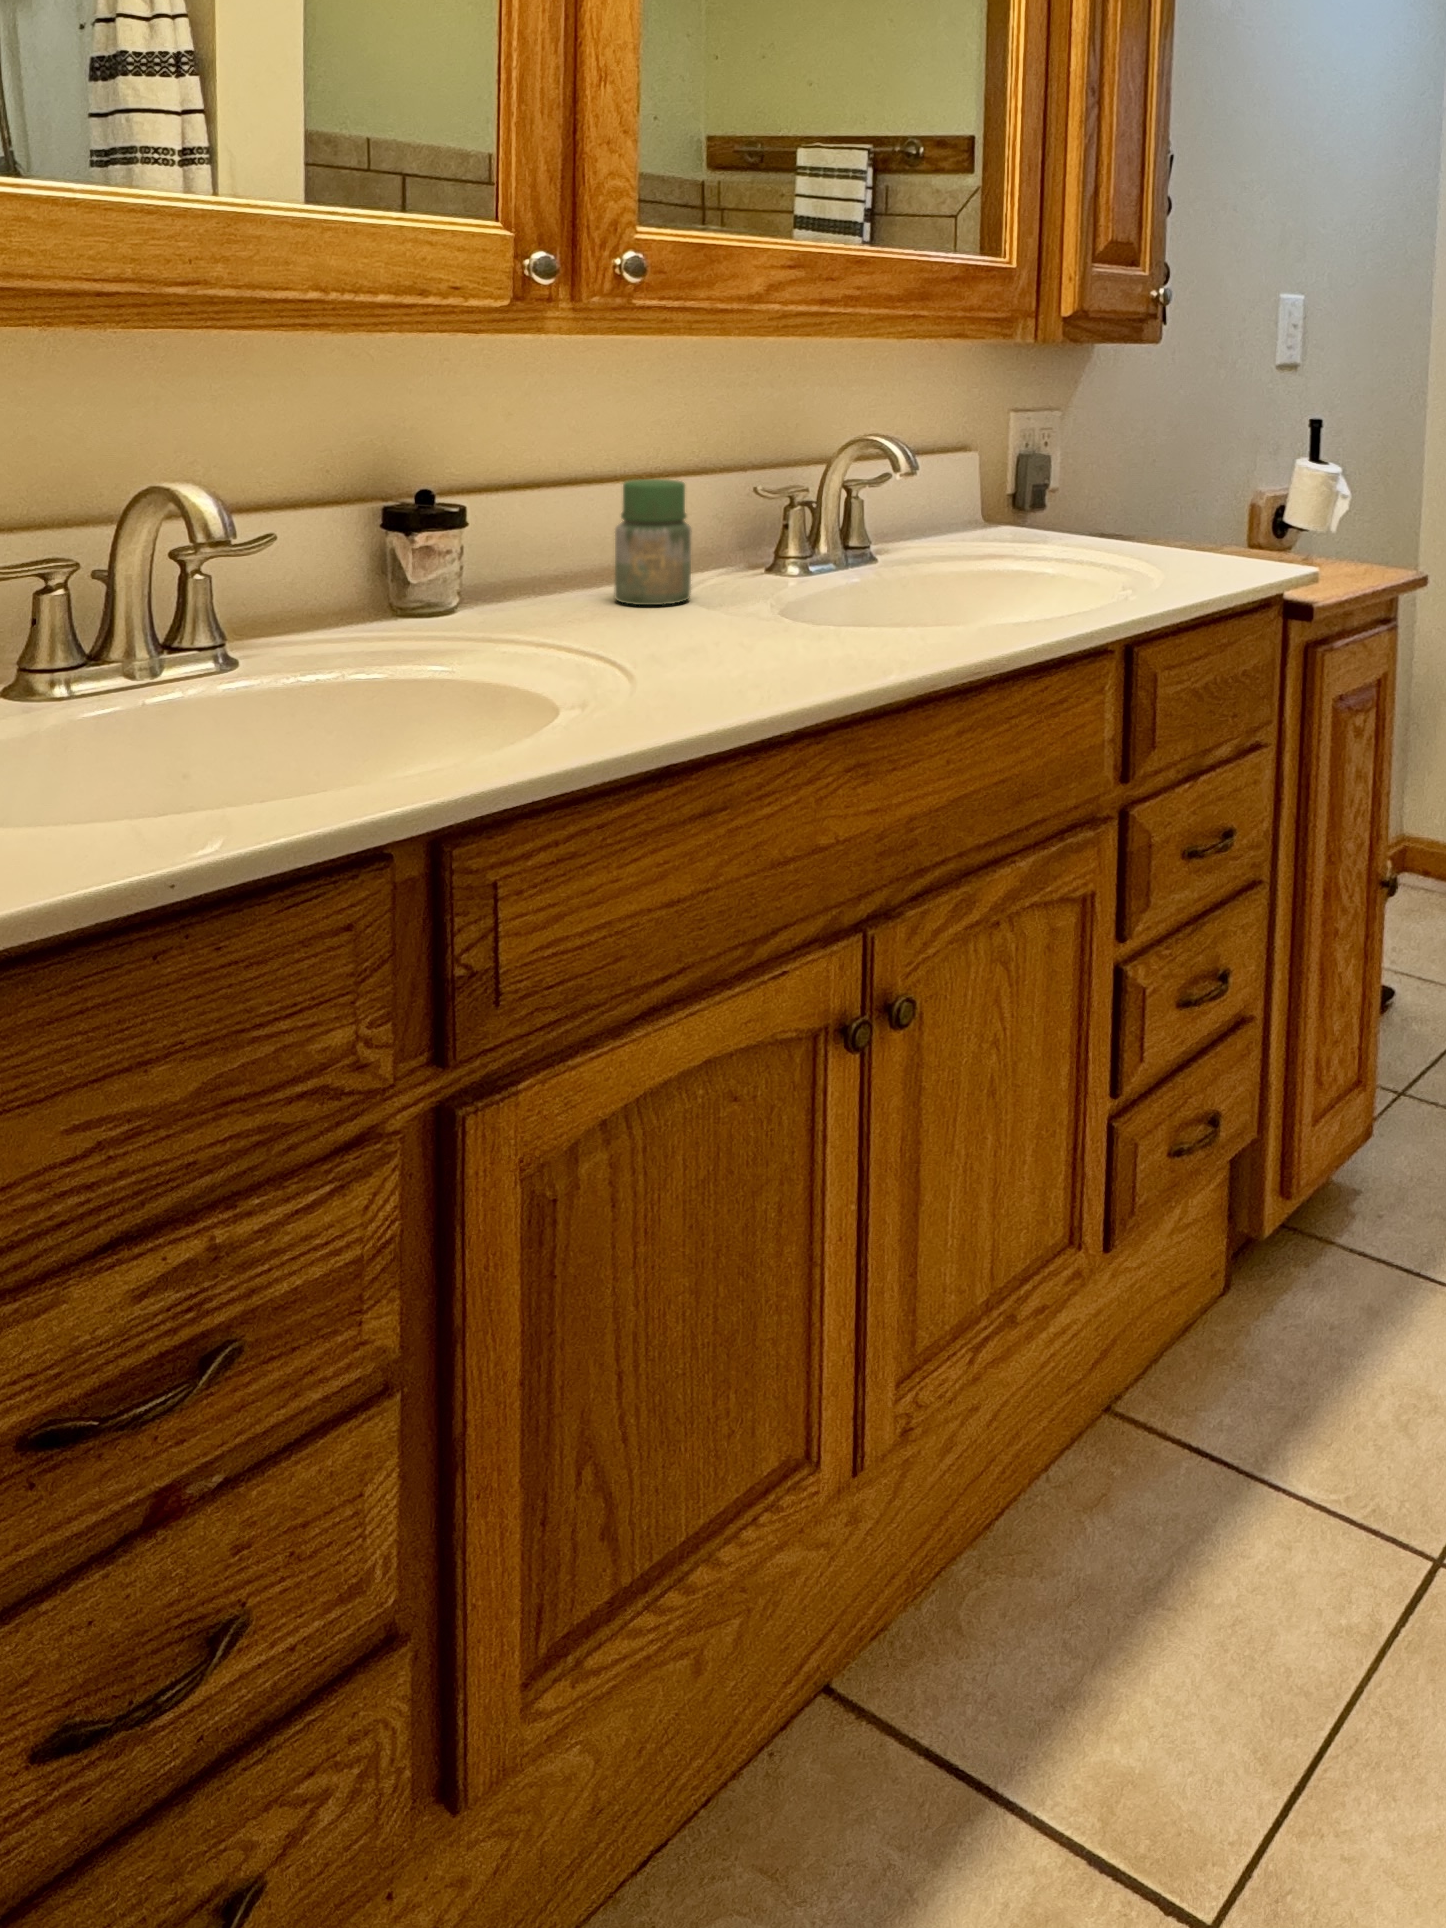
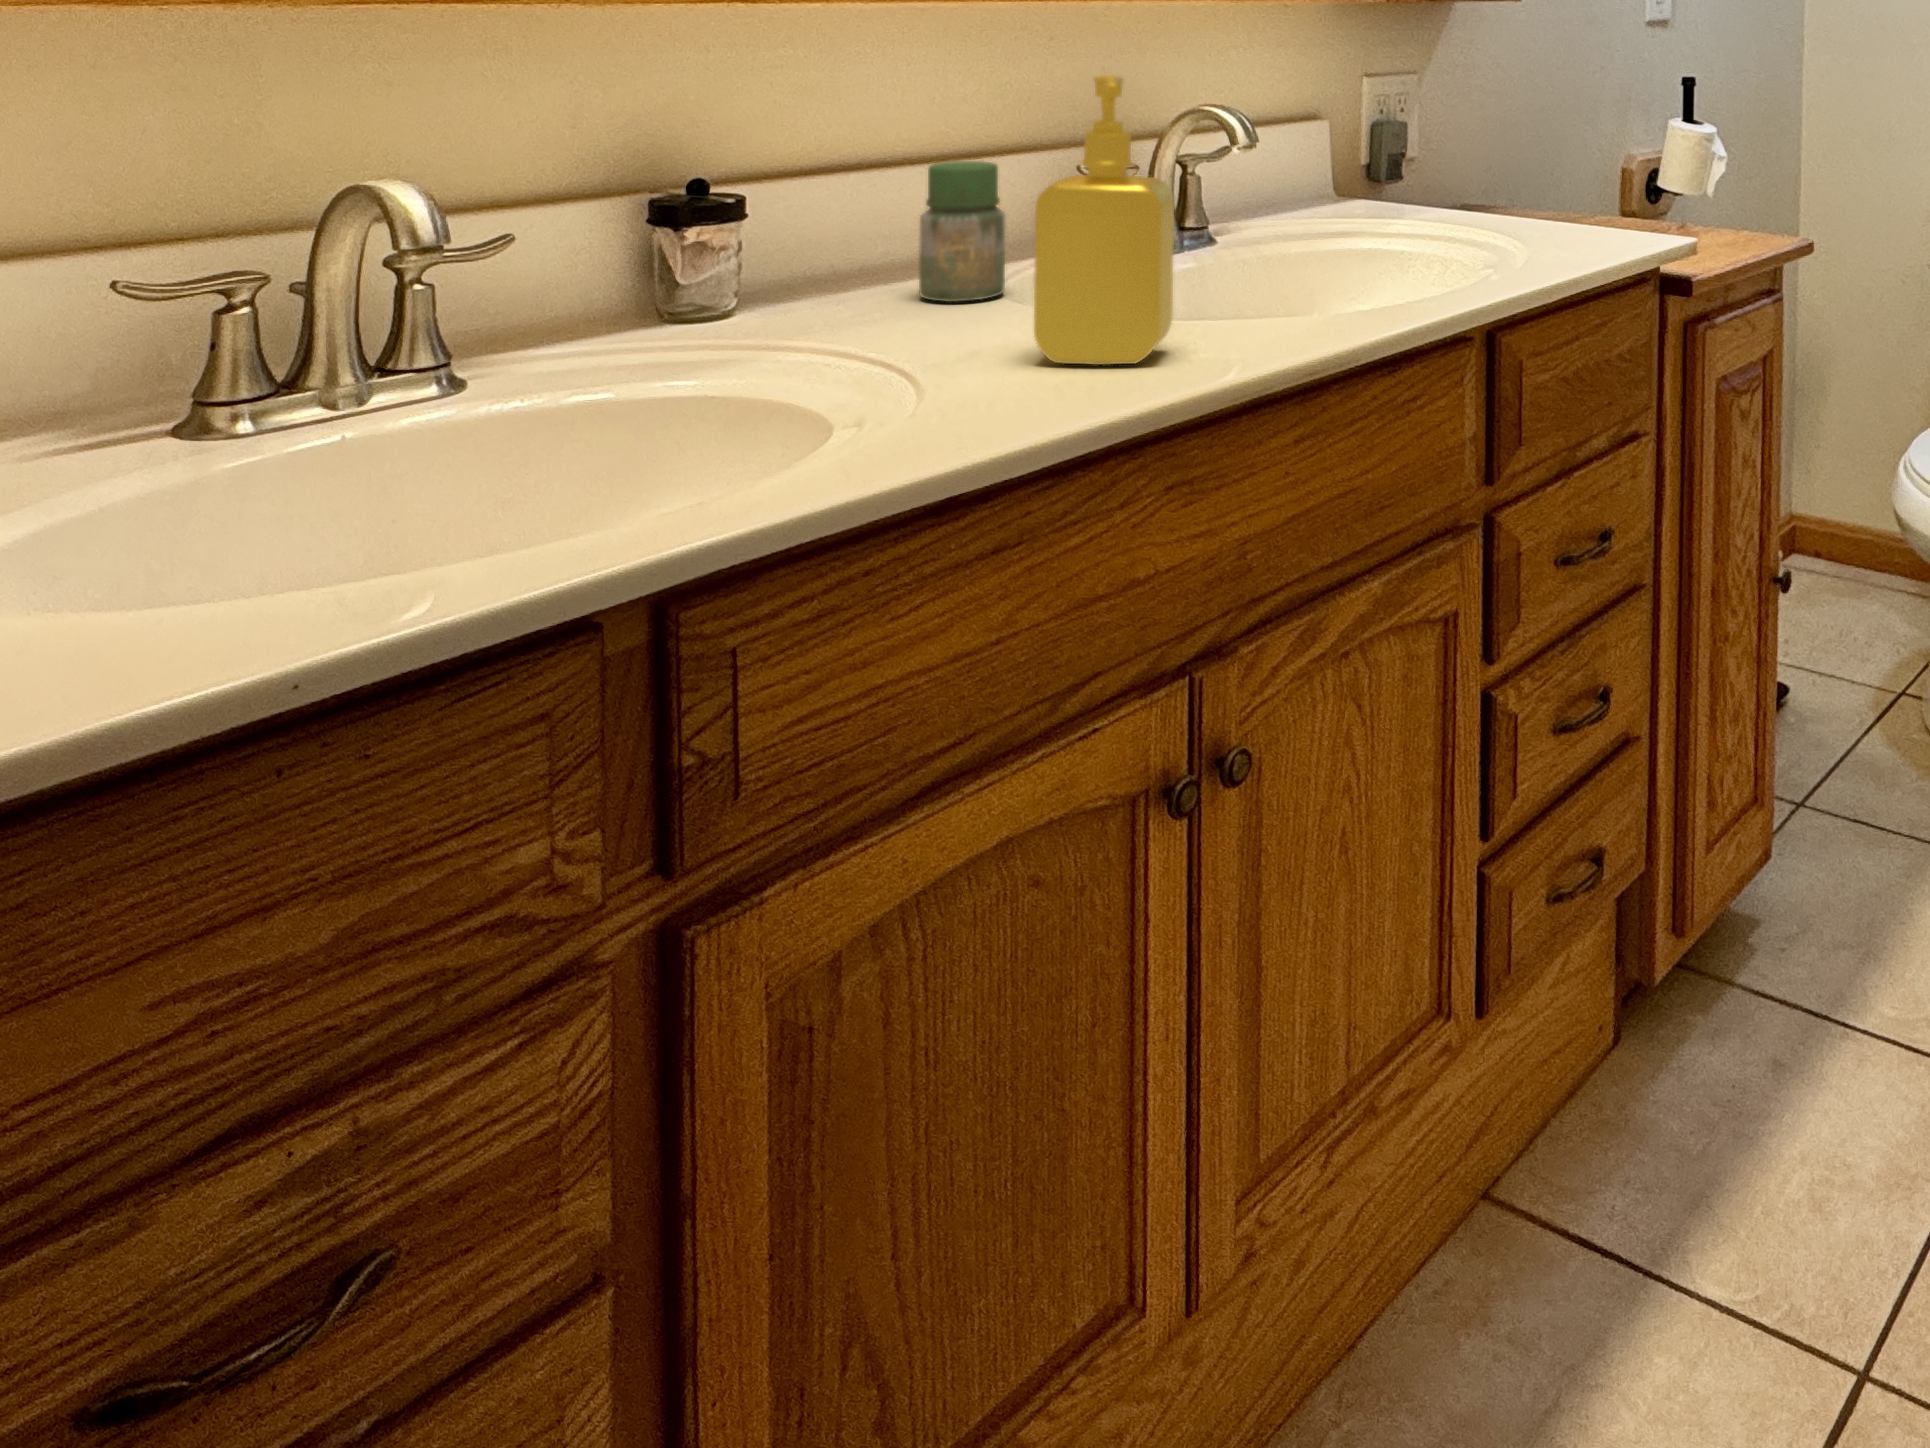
soap dispenser: none [727,404,850,661] -> present [1034,75,1174,365]

